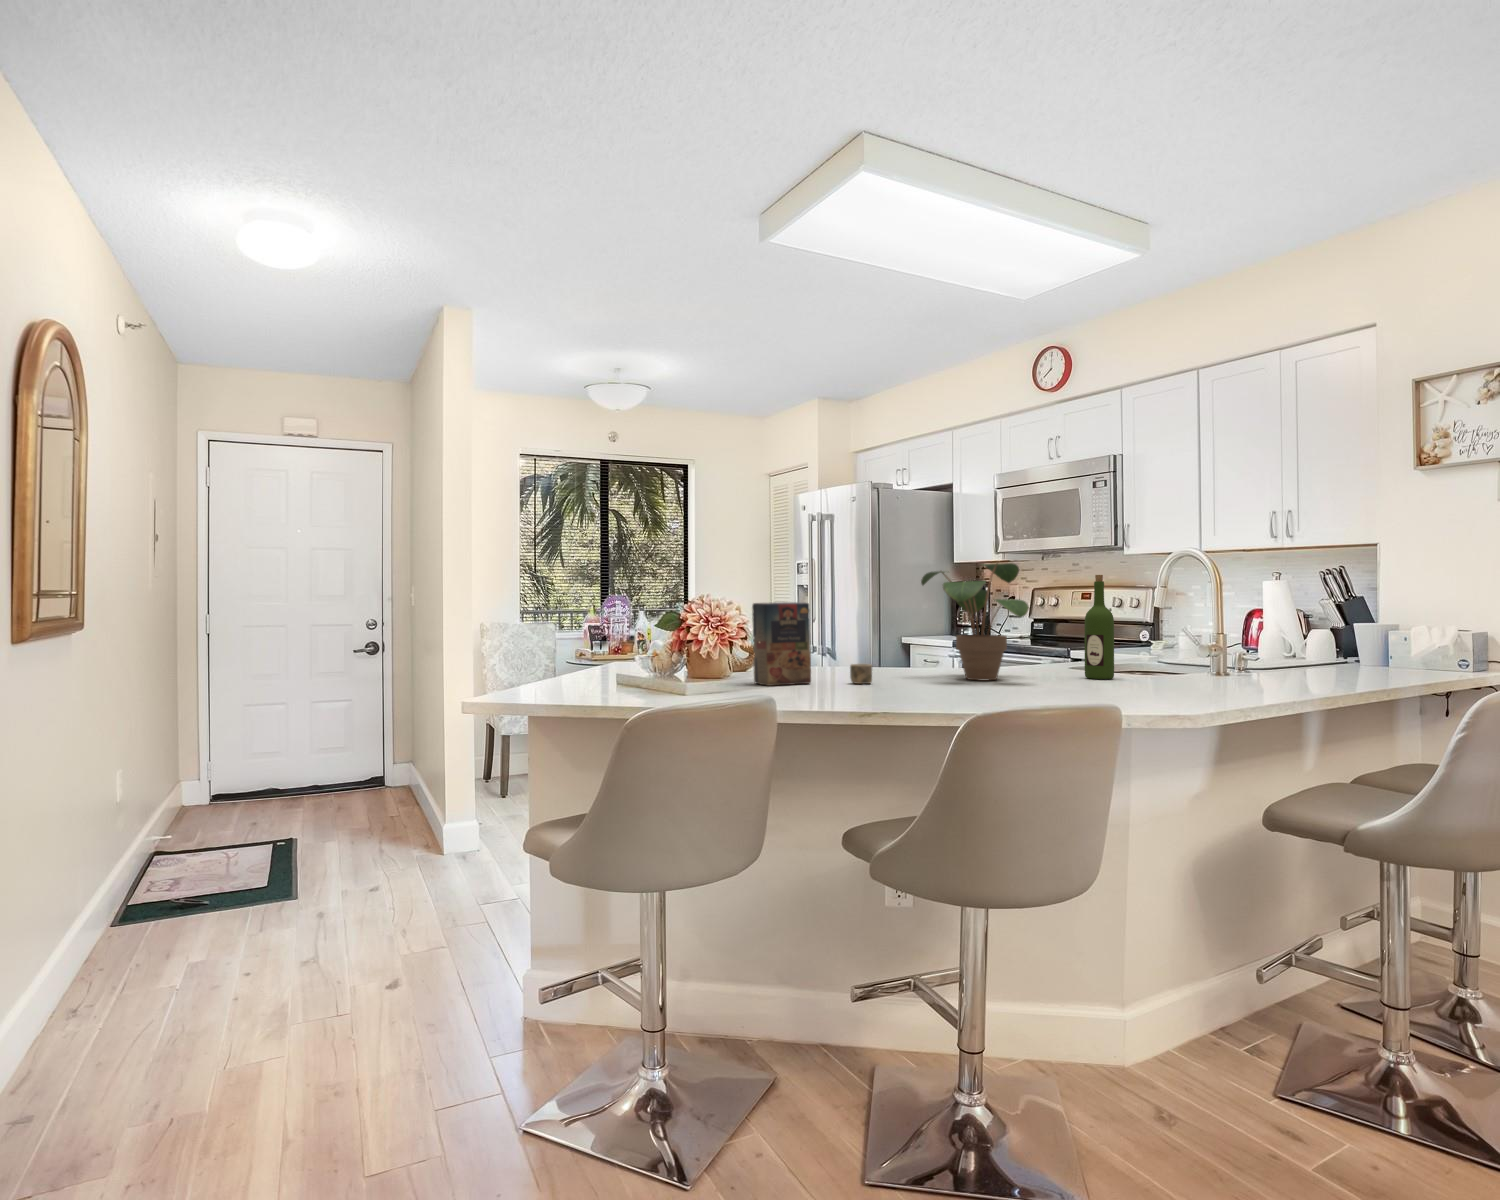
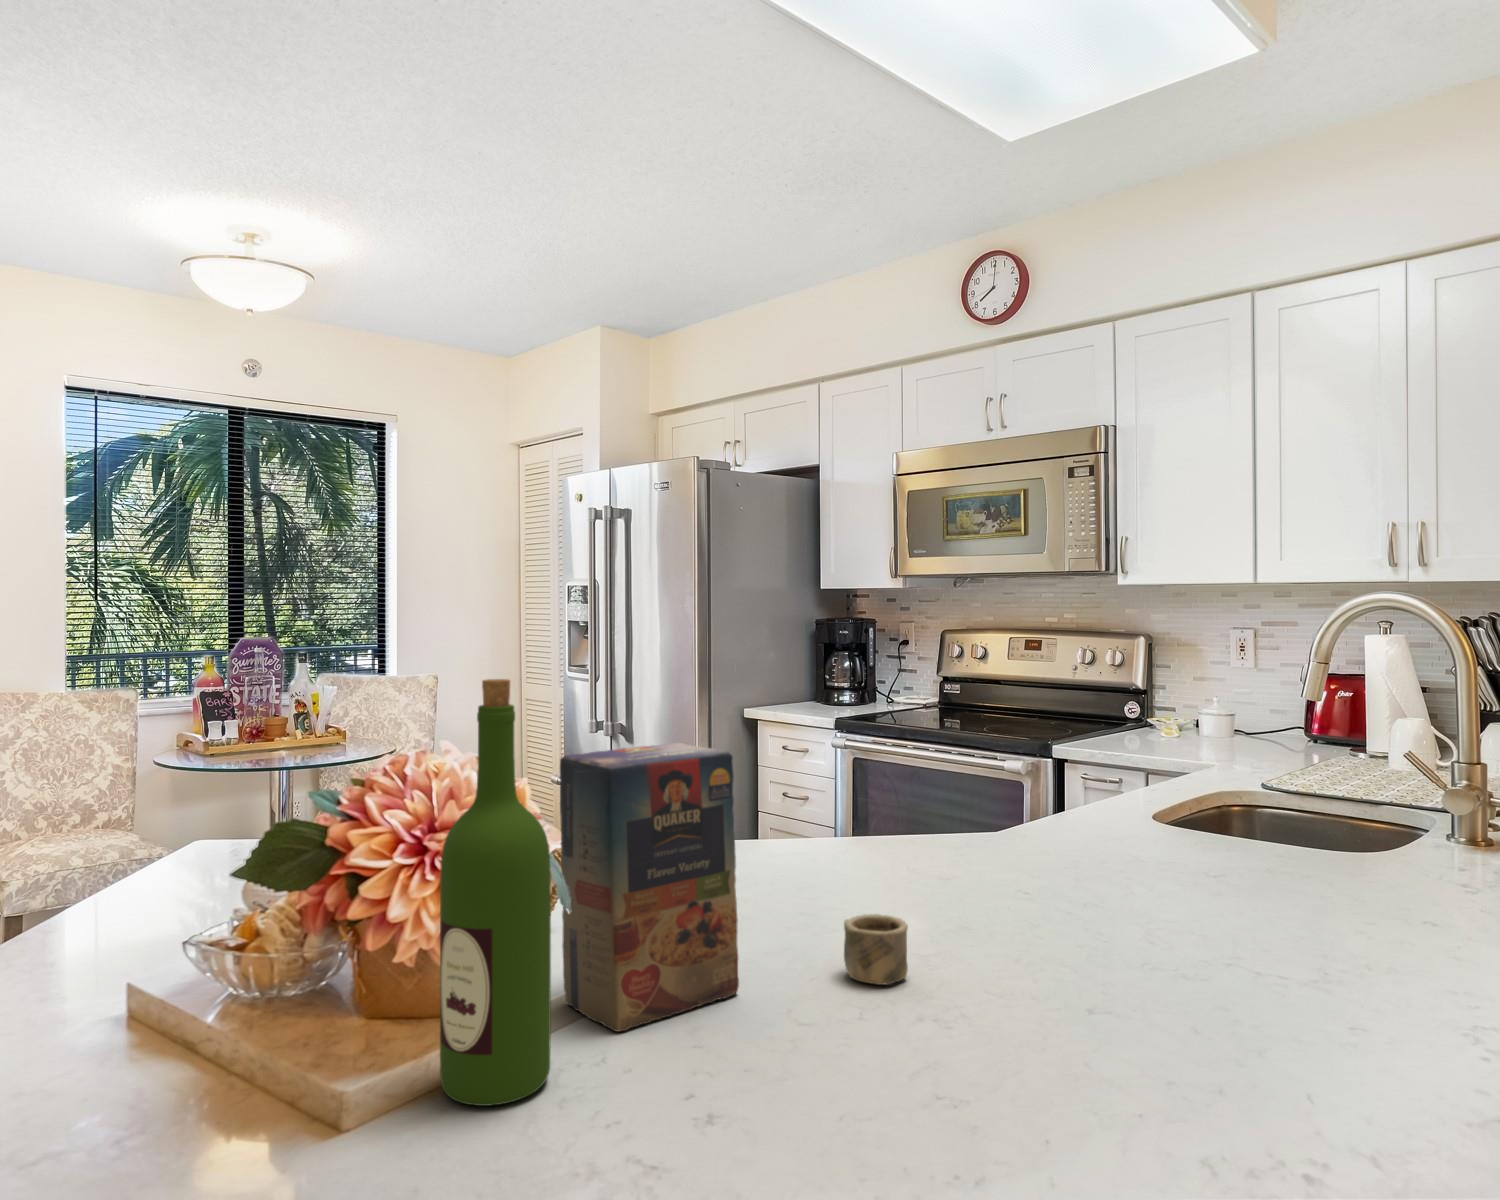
potted plant: present [921,563,1029,680] -> none [972,620,1291,925]
wine bottle: present [1085,575,1114,679] -> present [440,679,551,1106]

